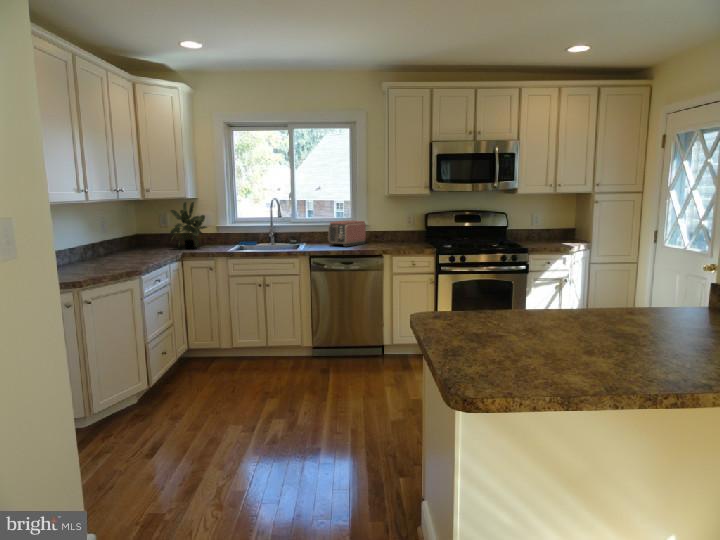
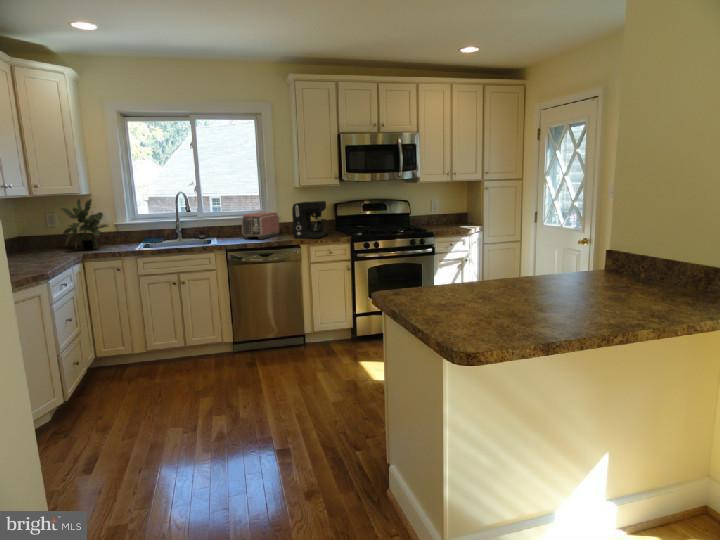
coffee maker: none [377,211,413,248] -> present [292,201,327,238]

